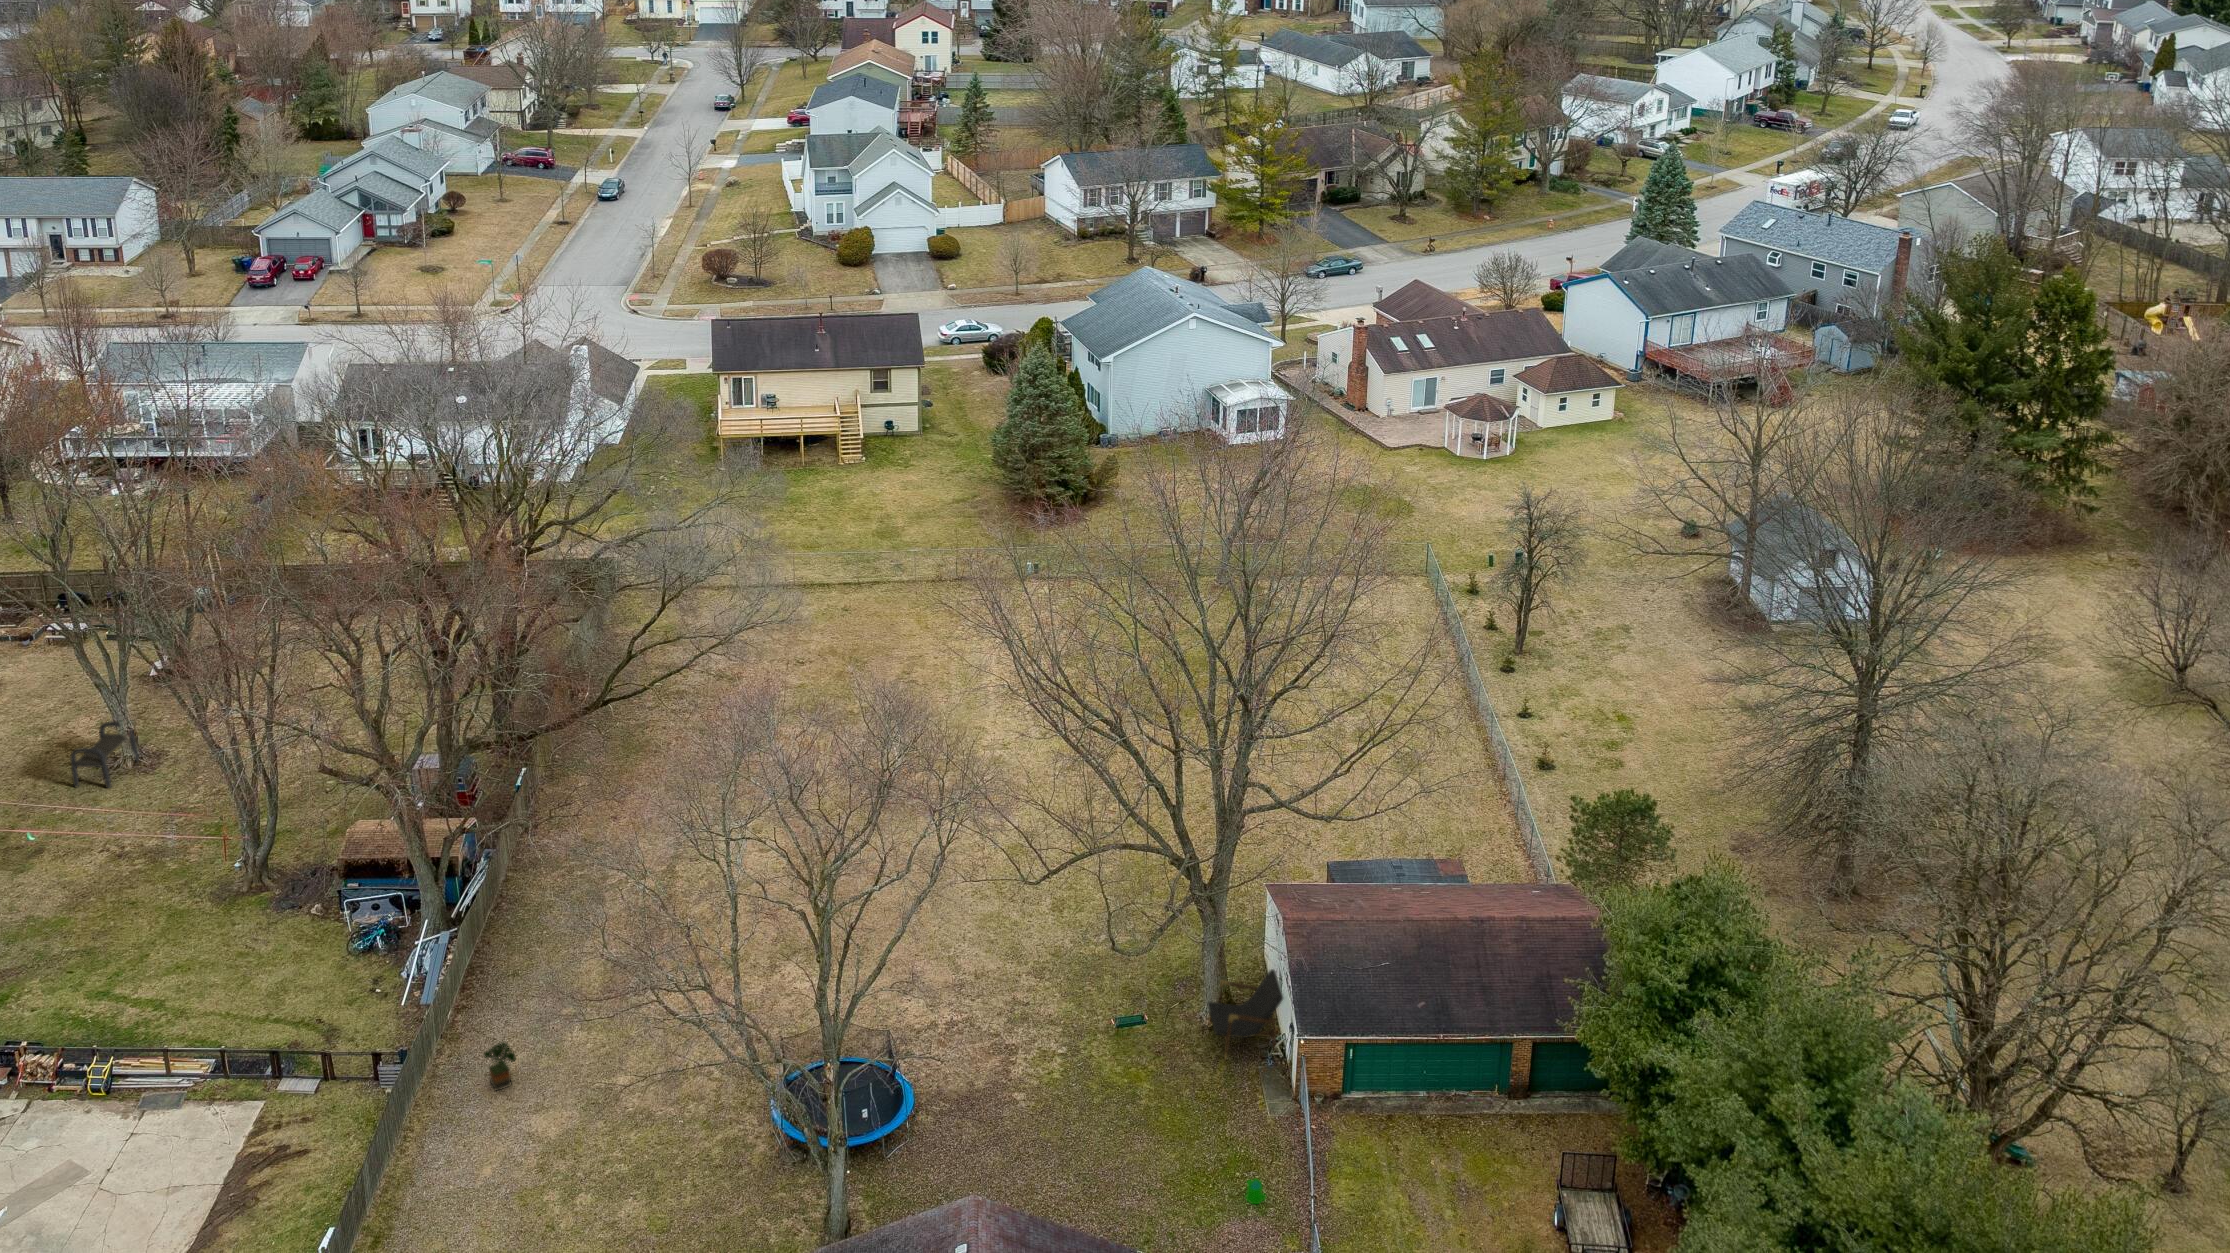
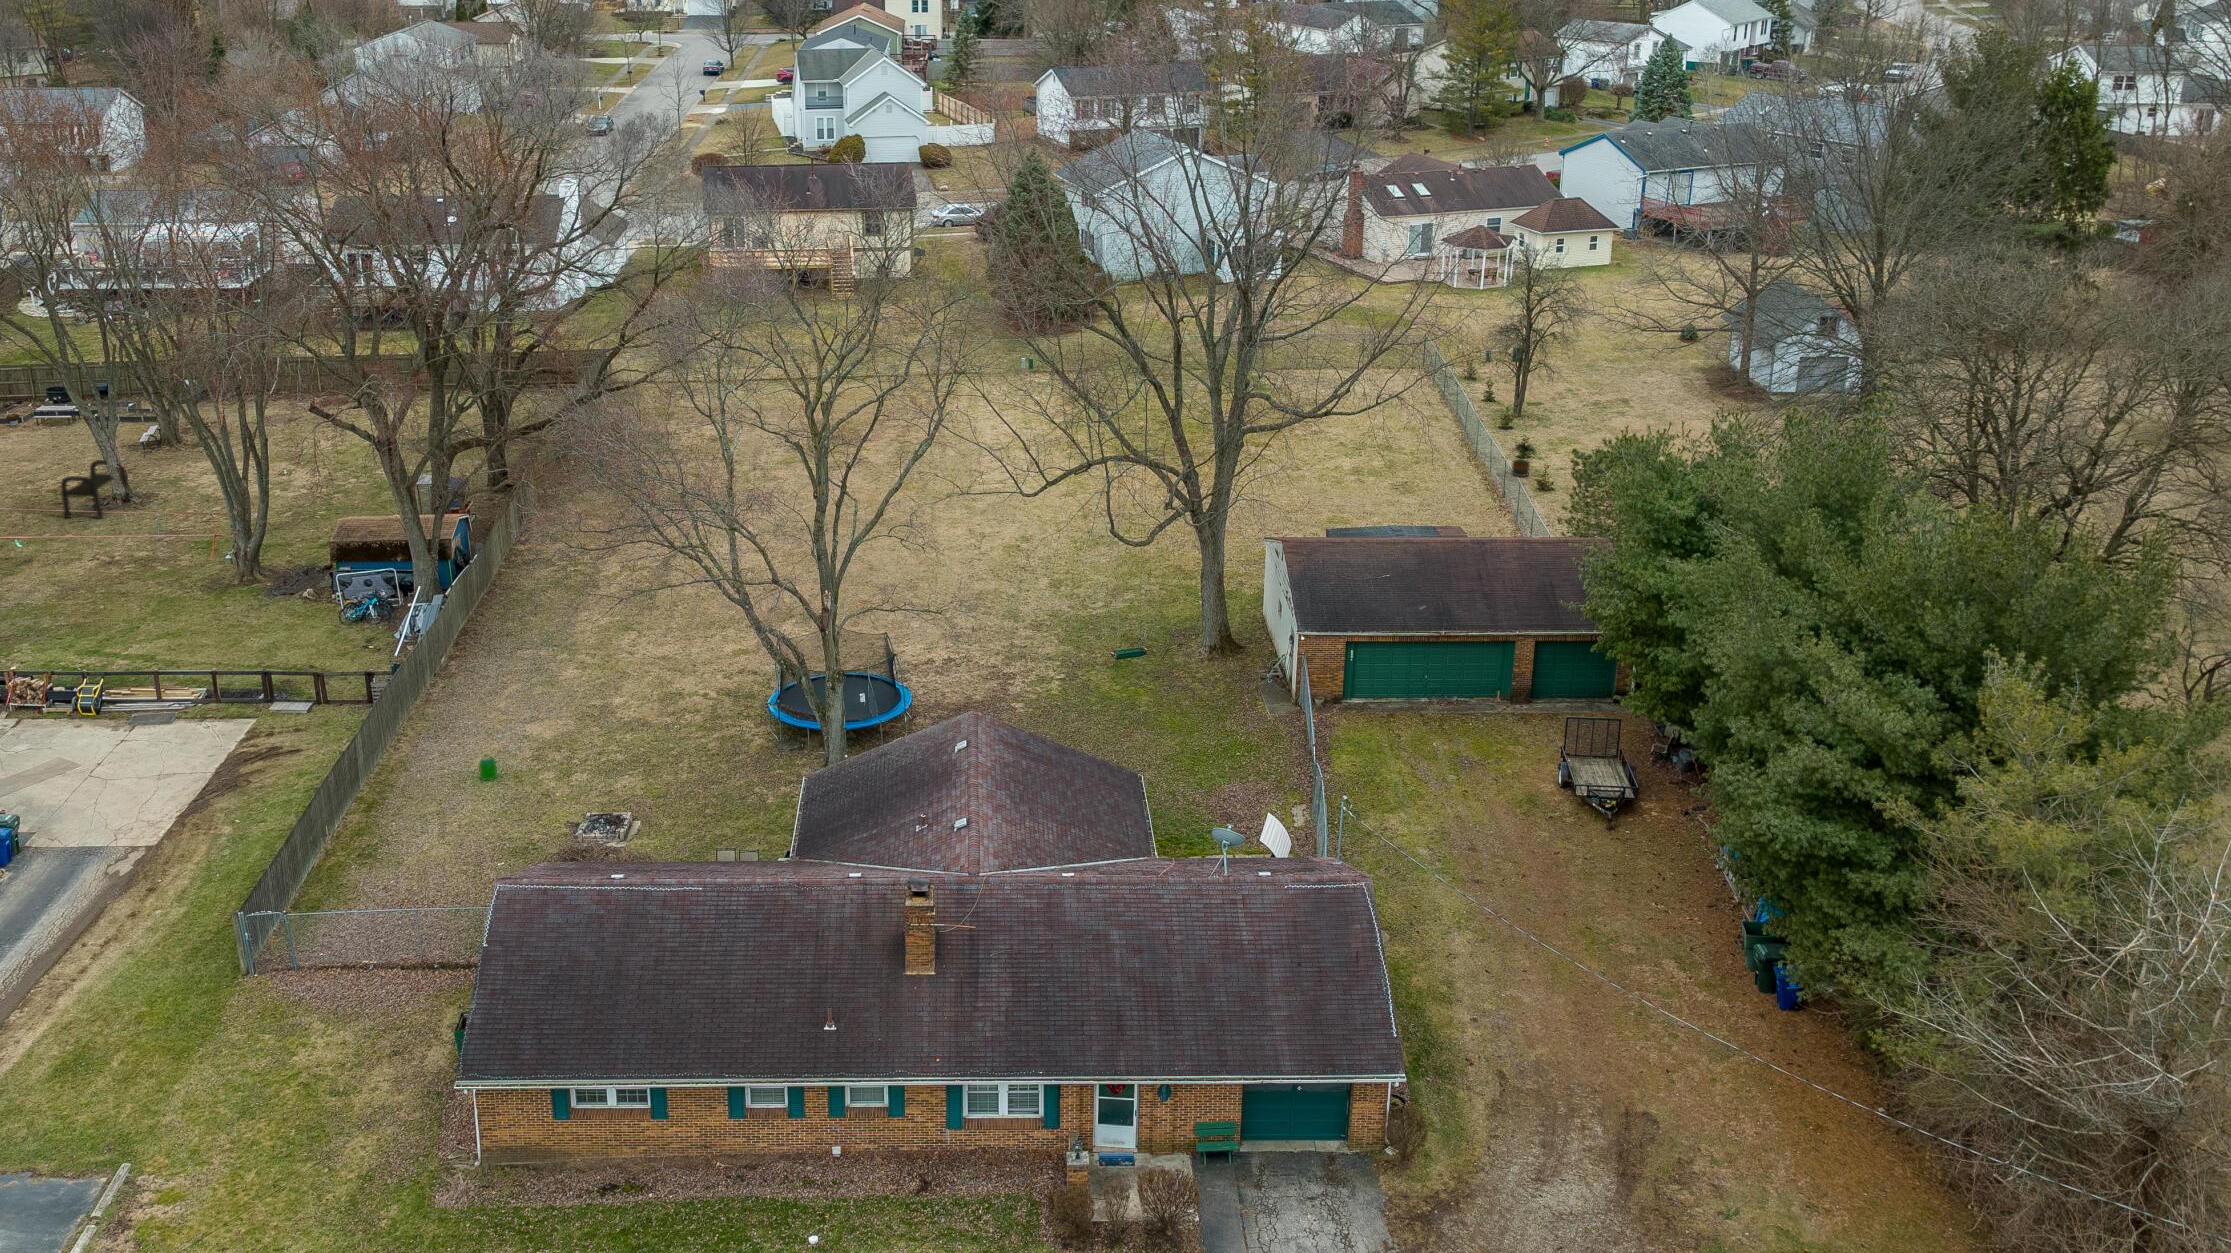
lounge chair: present [1208,969,1283,1059] -> none [1206,600,1283,685]
potted tree: present [484,1042,516,1091] -> present [1512,443,1536,477]
watering can: present [1245,1178,1266,1204] -> present [479,755,498,780]

